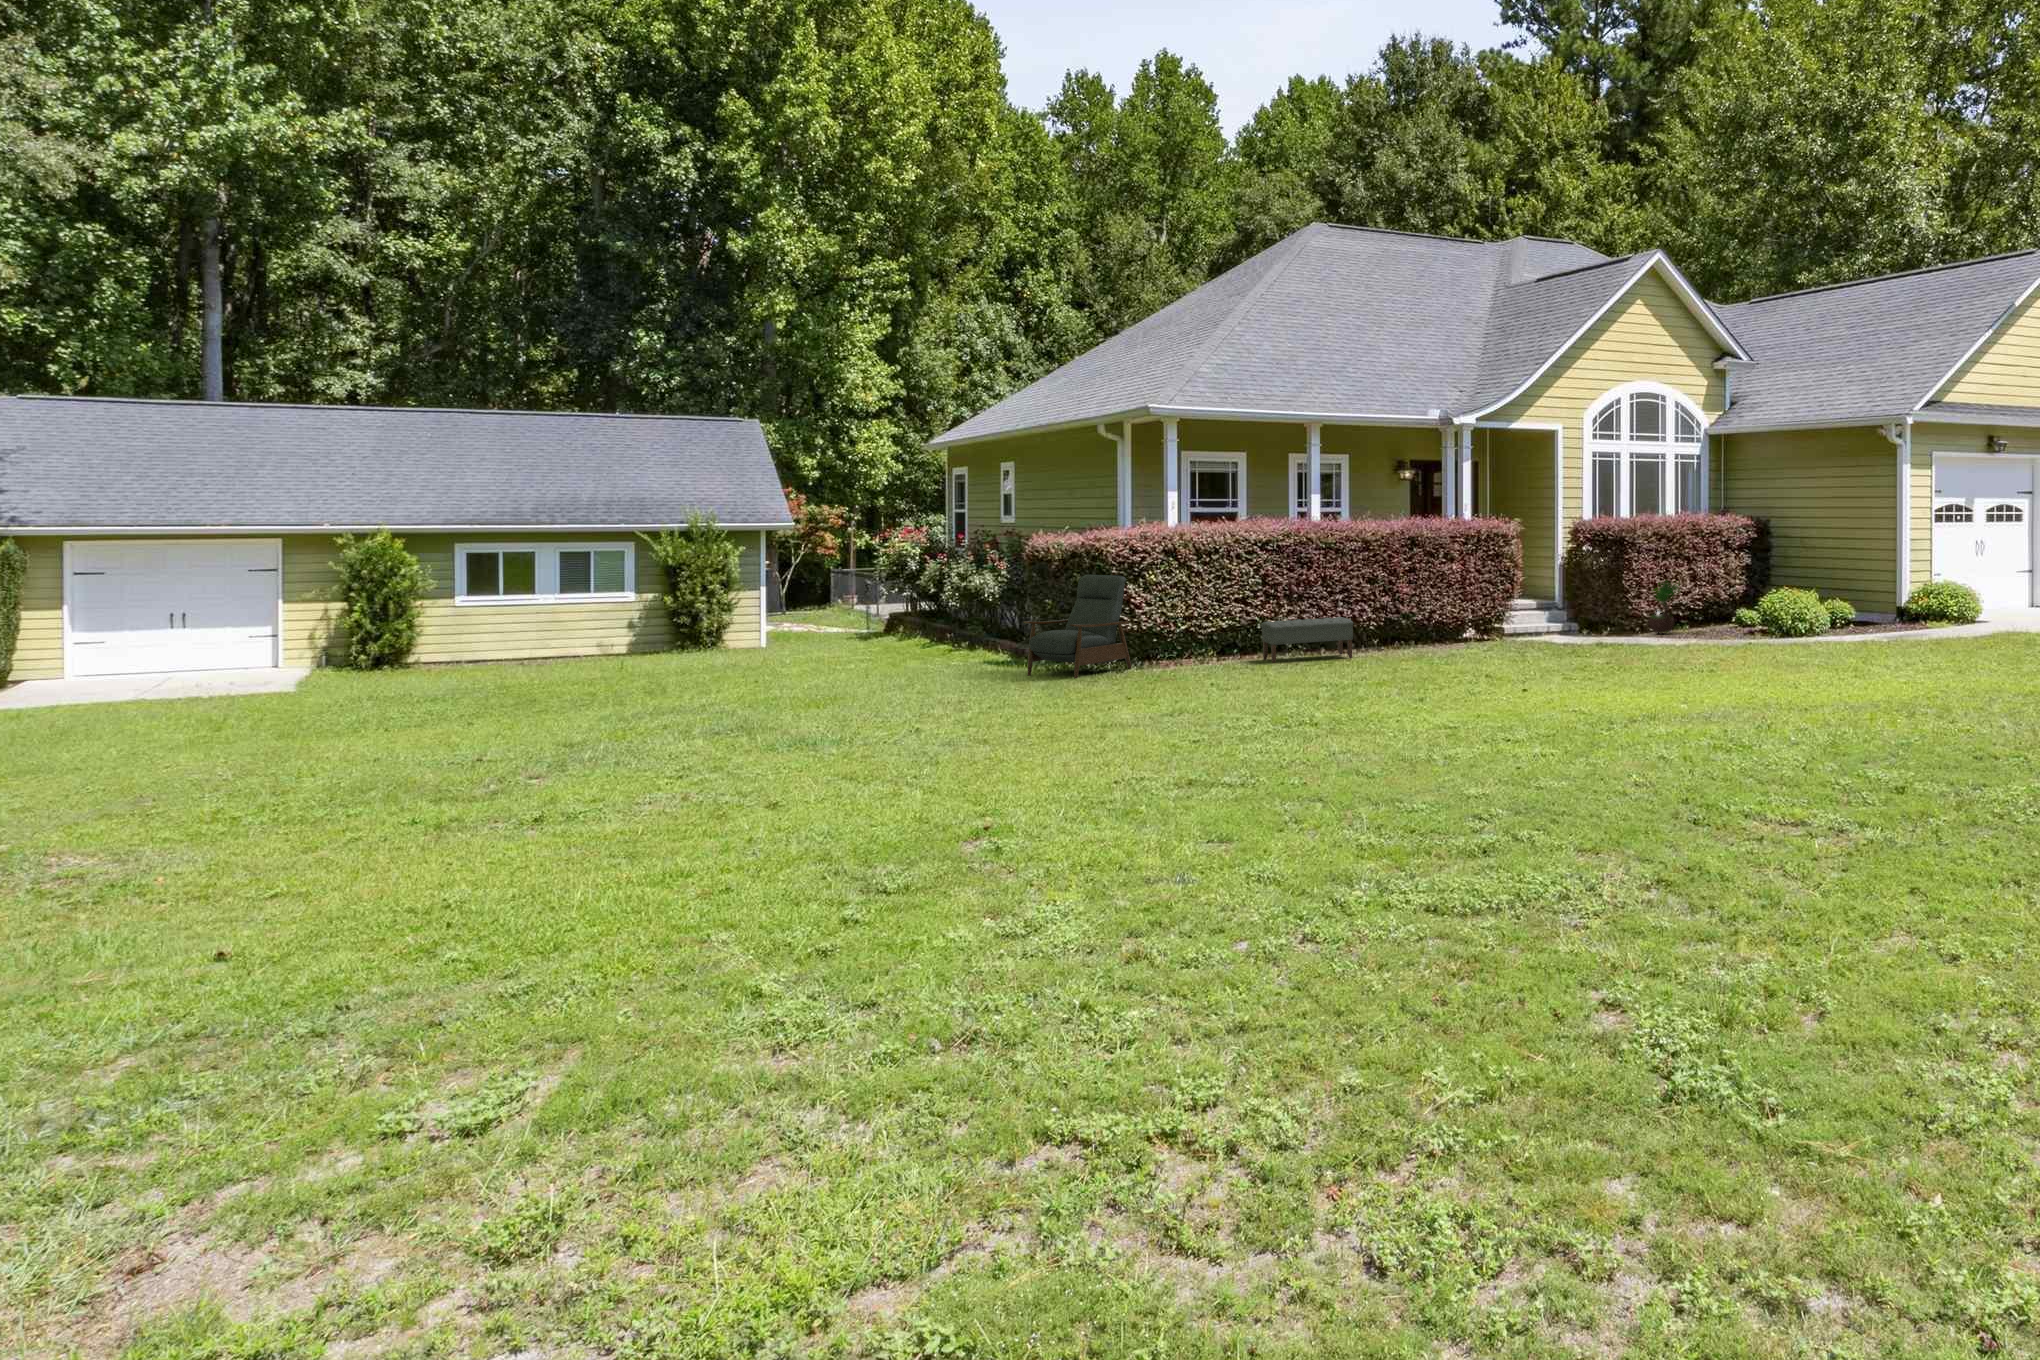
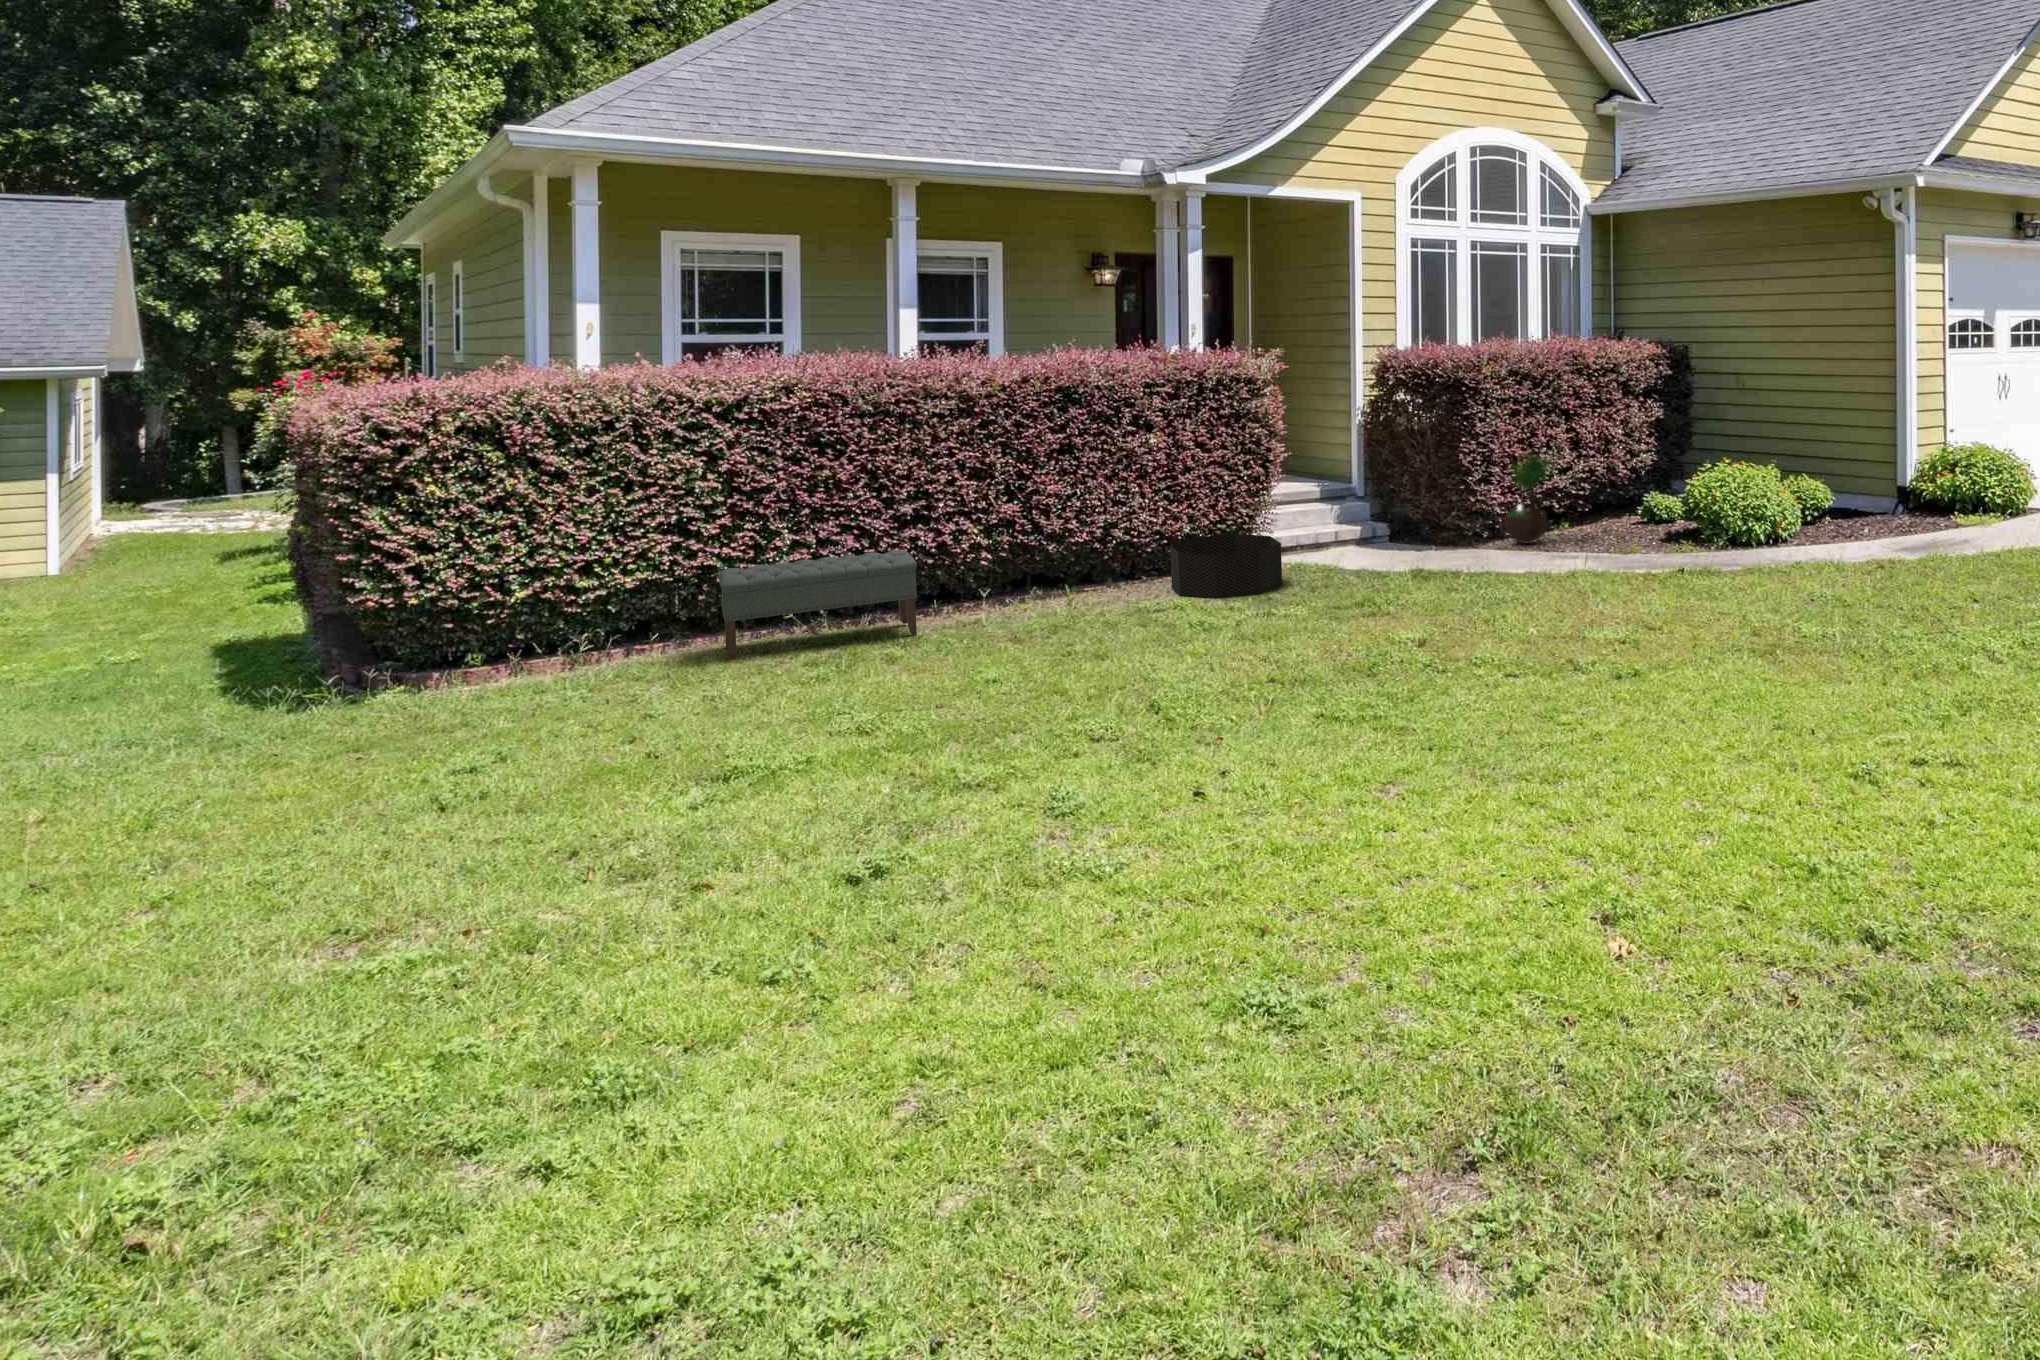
chair: present [1023,575,1131,679] -> none [53,485,382,752]
basket: none [1467,619,1527,651] -> present [1170,534,1282,599]

